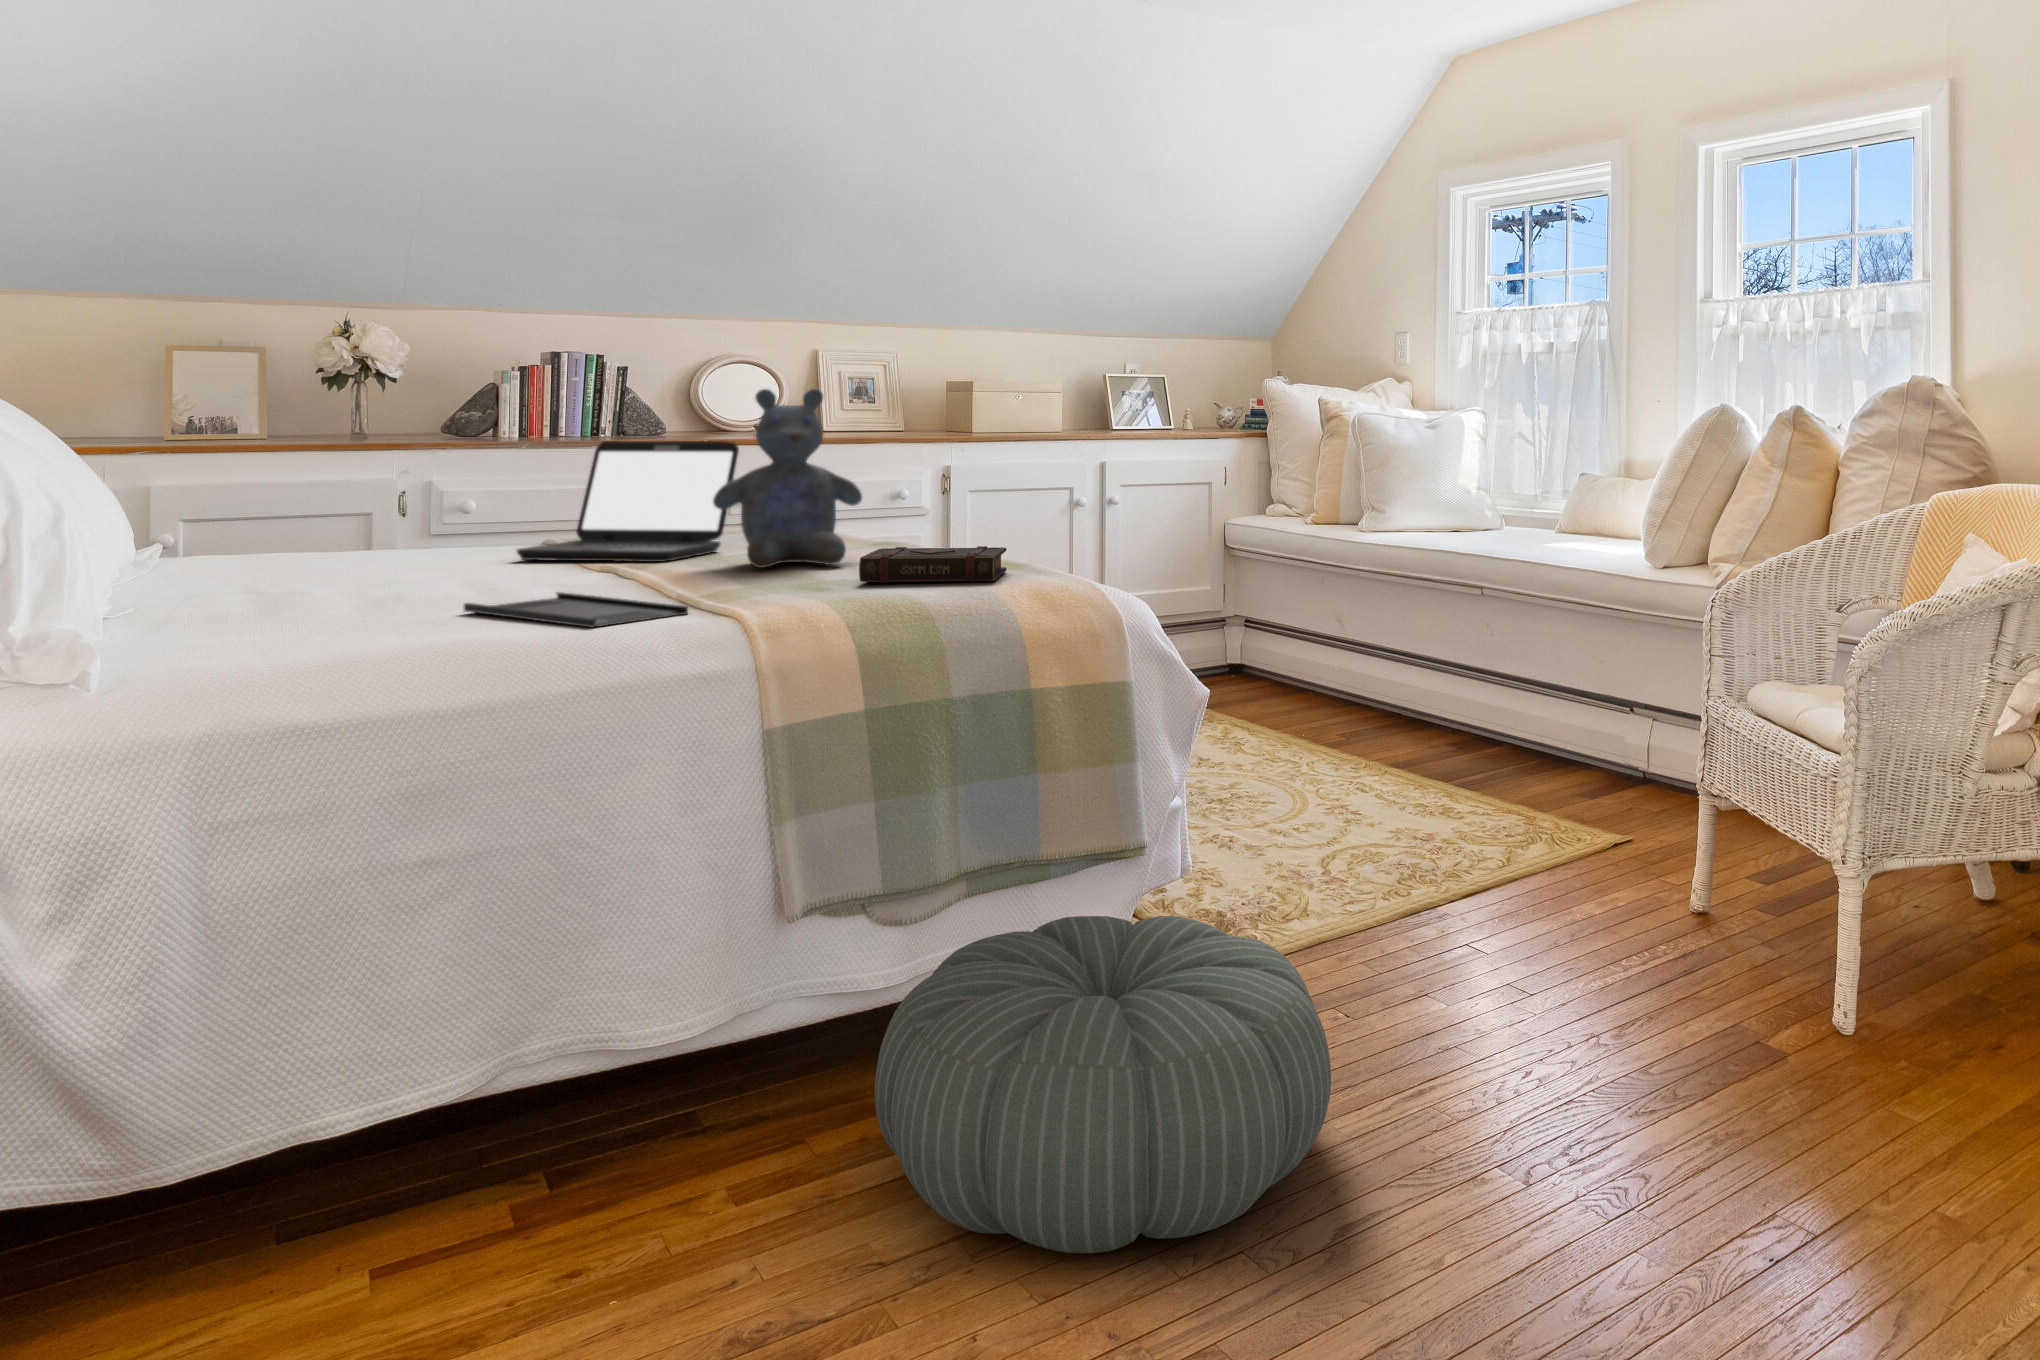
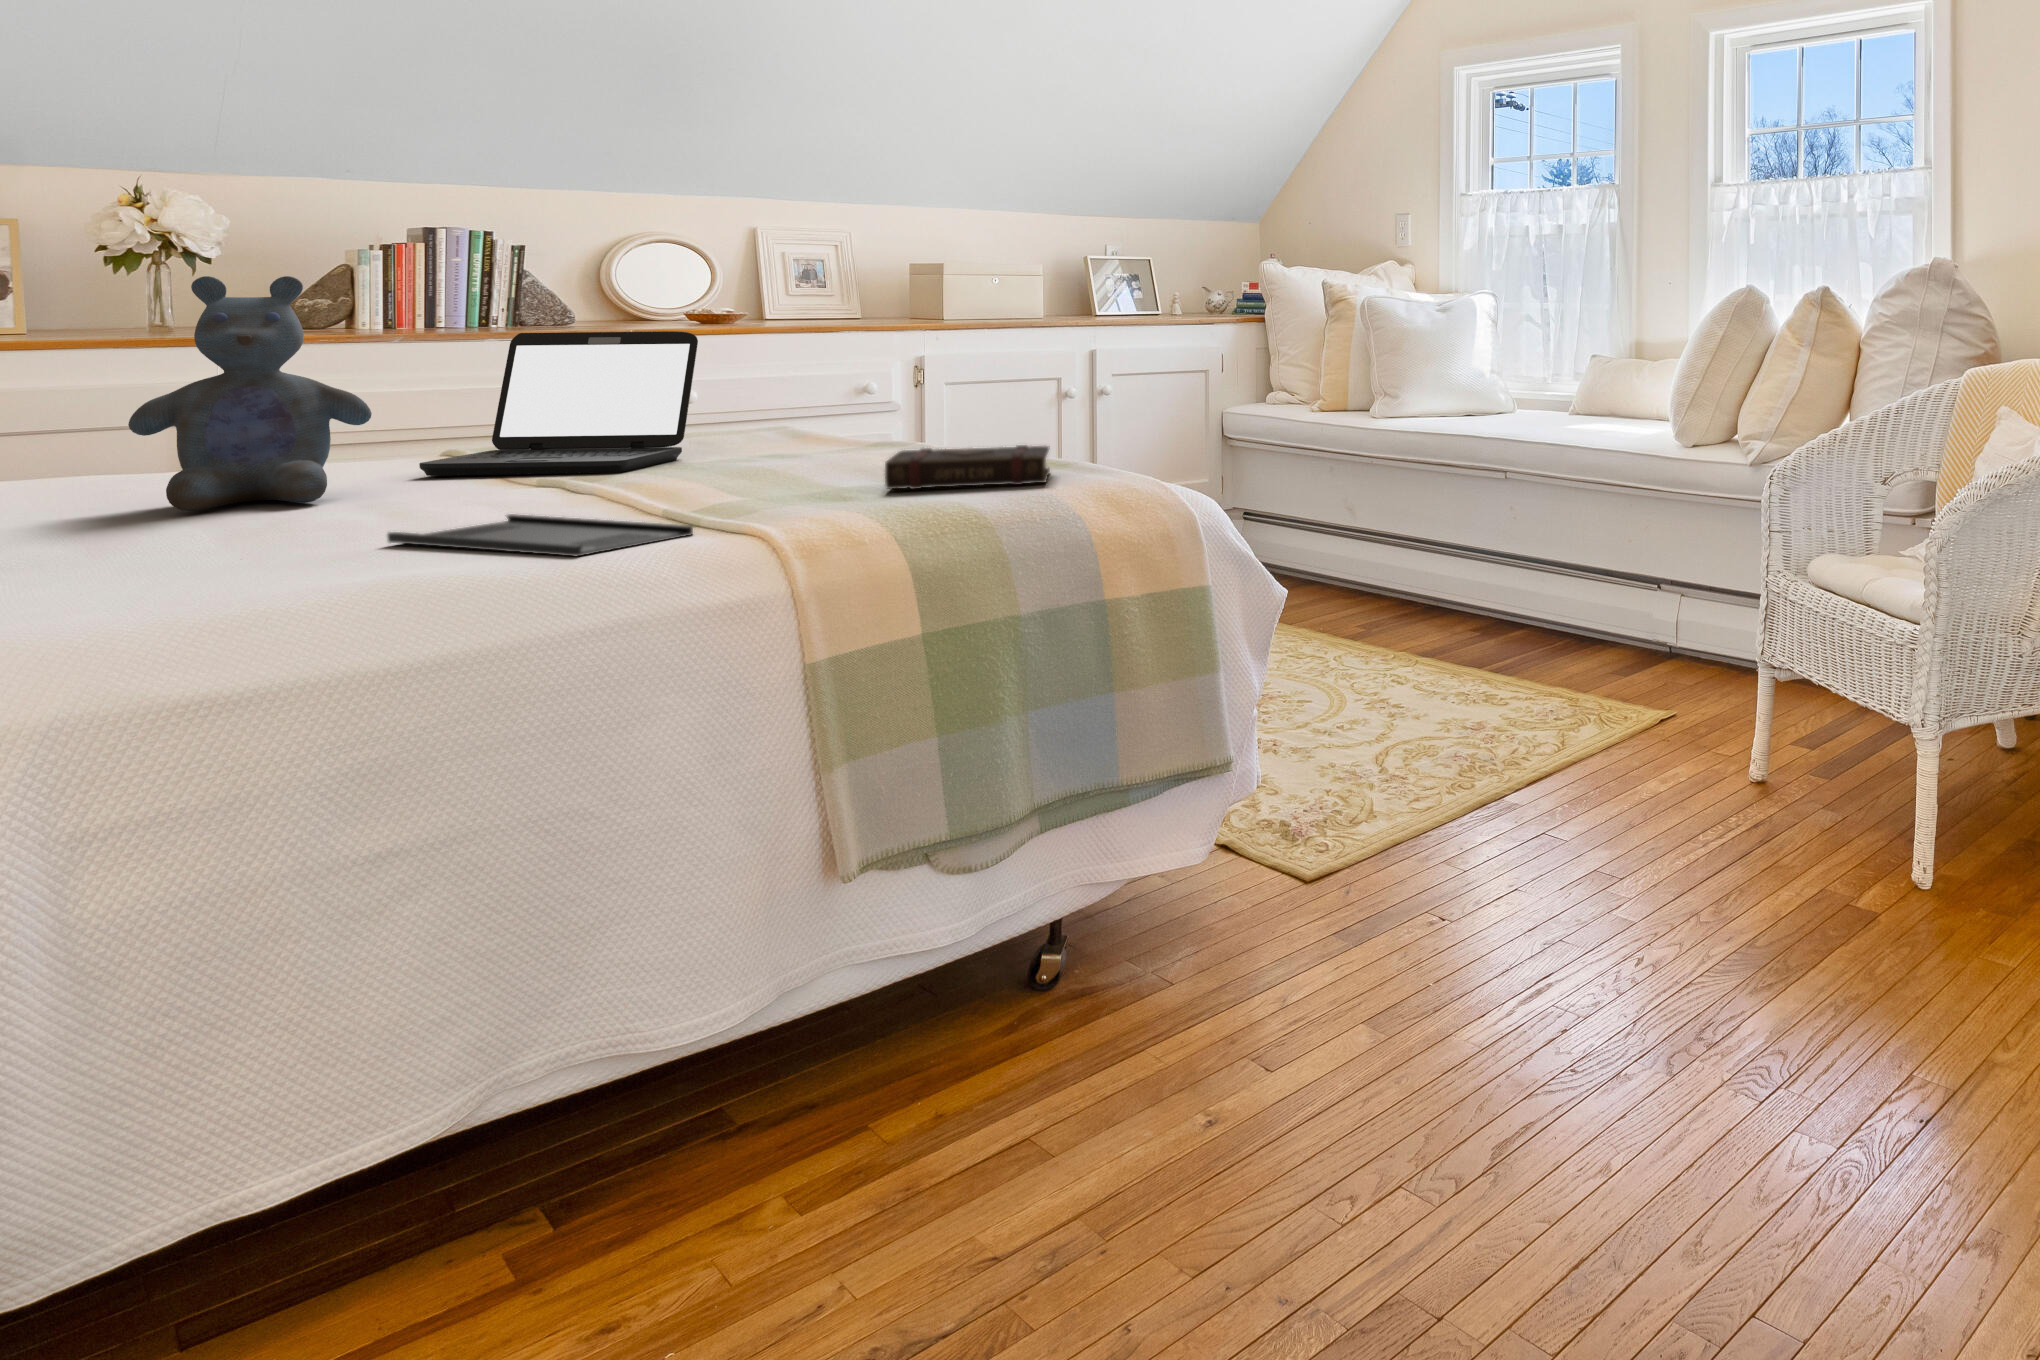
stuffed bear: present [713,389,862,568] -> present [128,276,372,511]
pouf: present [875,916,1331,1253] -> none [970,834,1472,1210]

